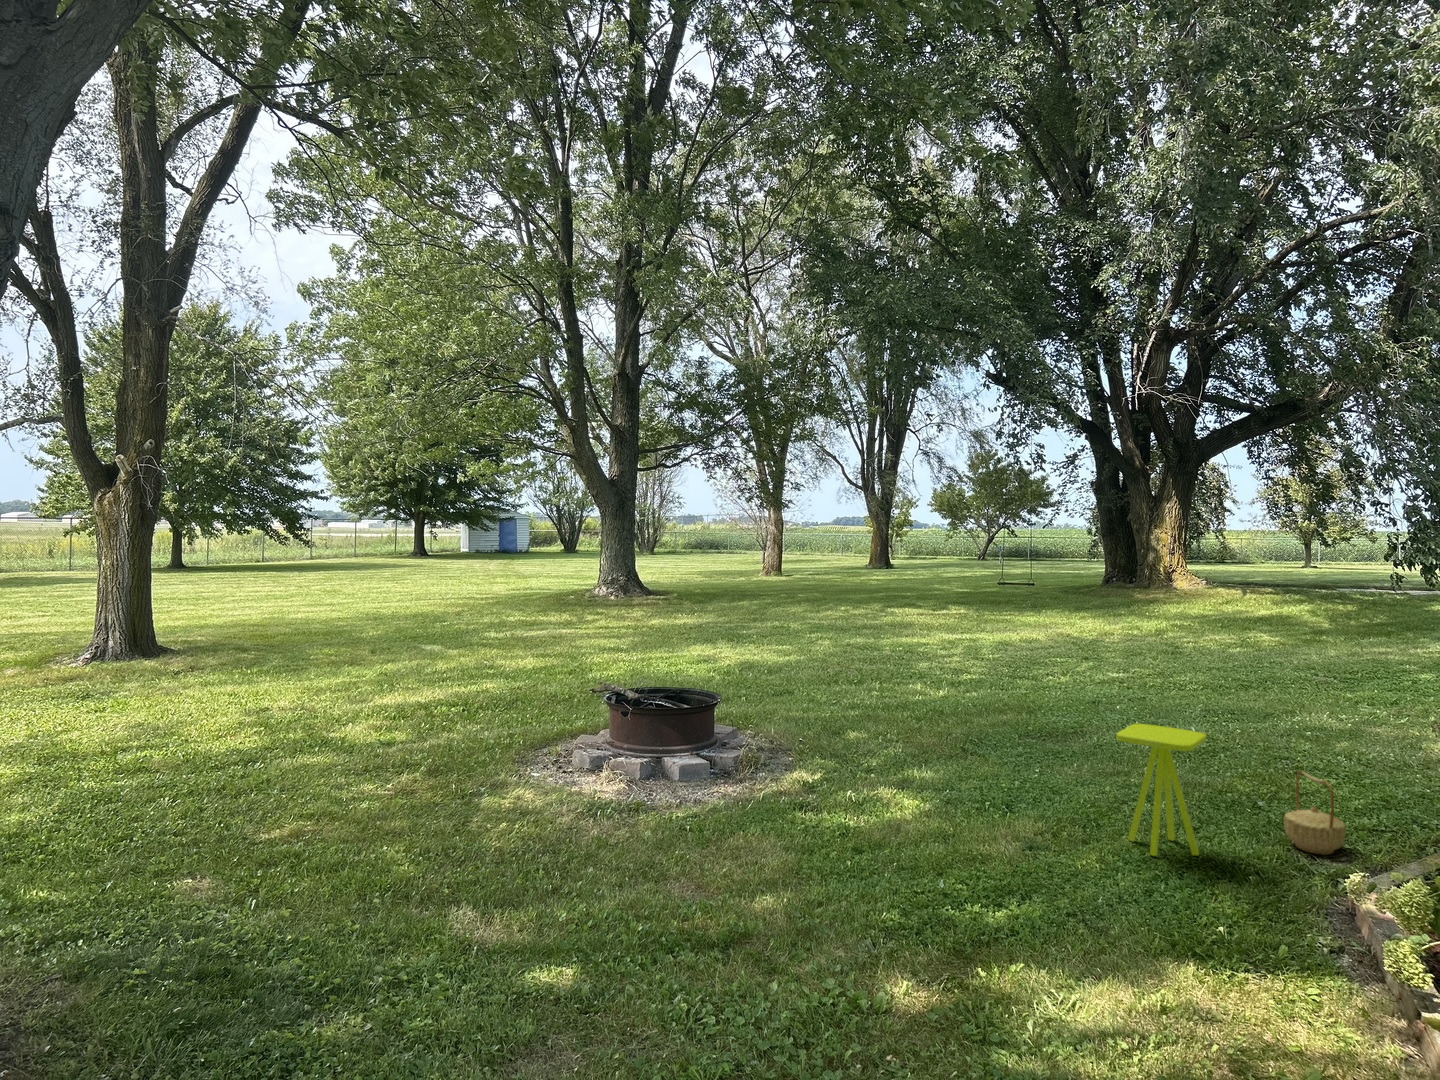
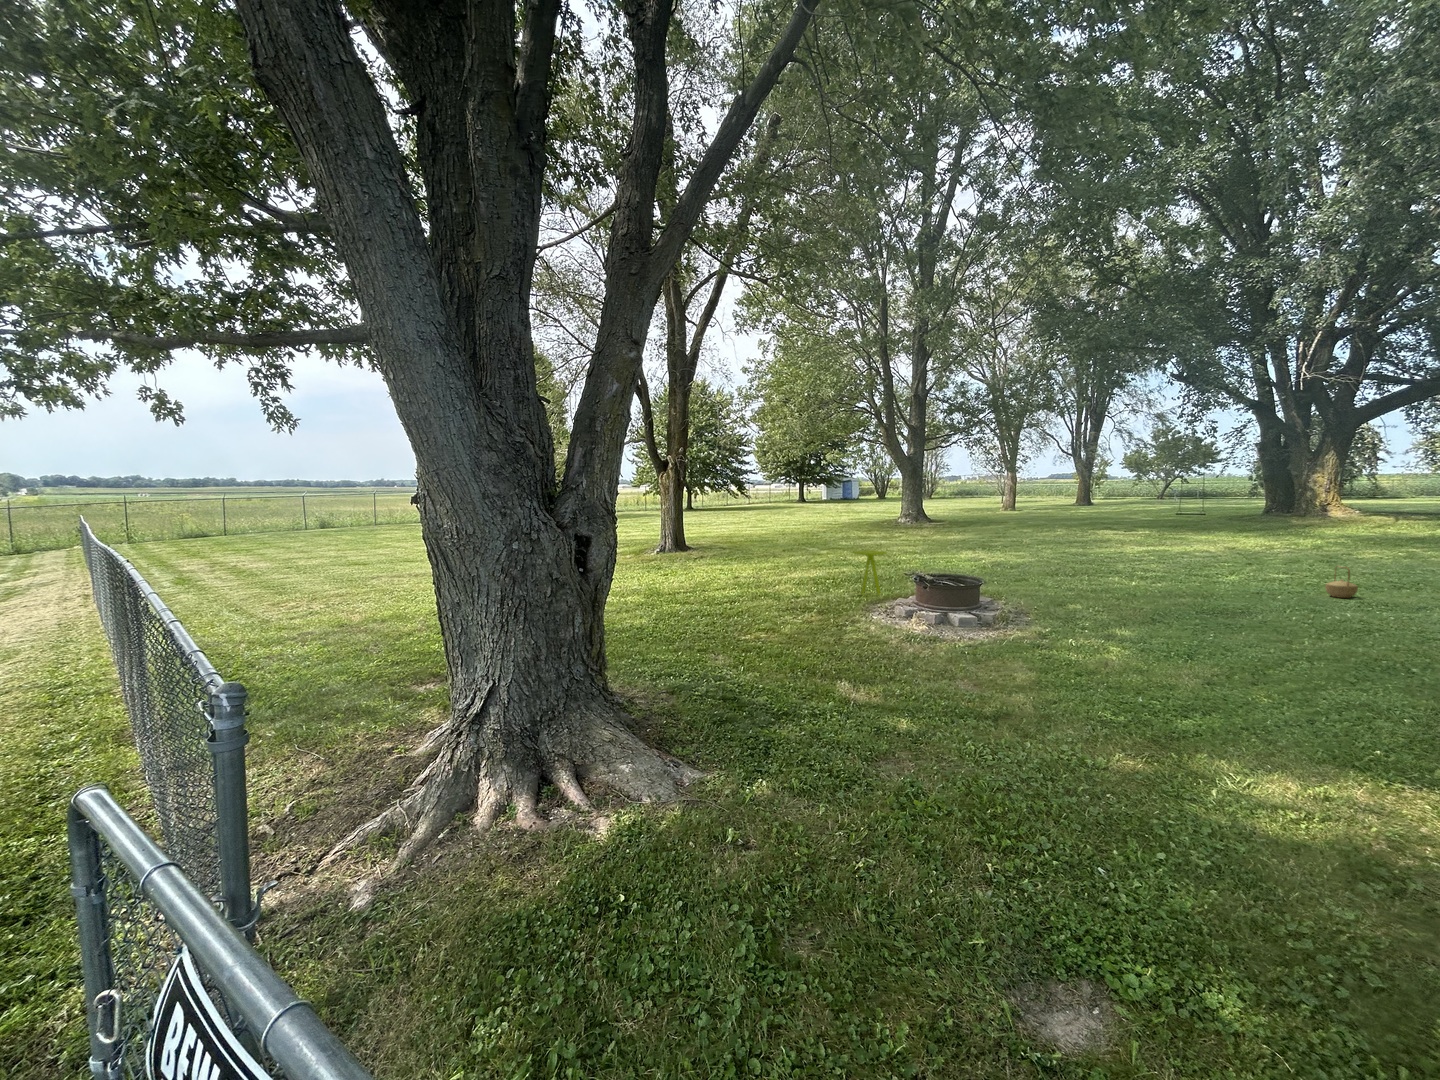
side table: present [1116,724,1207,856] -> present [853,550,887,595]

